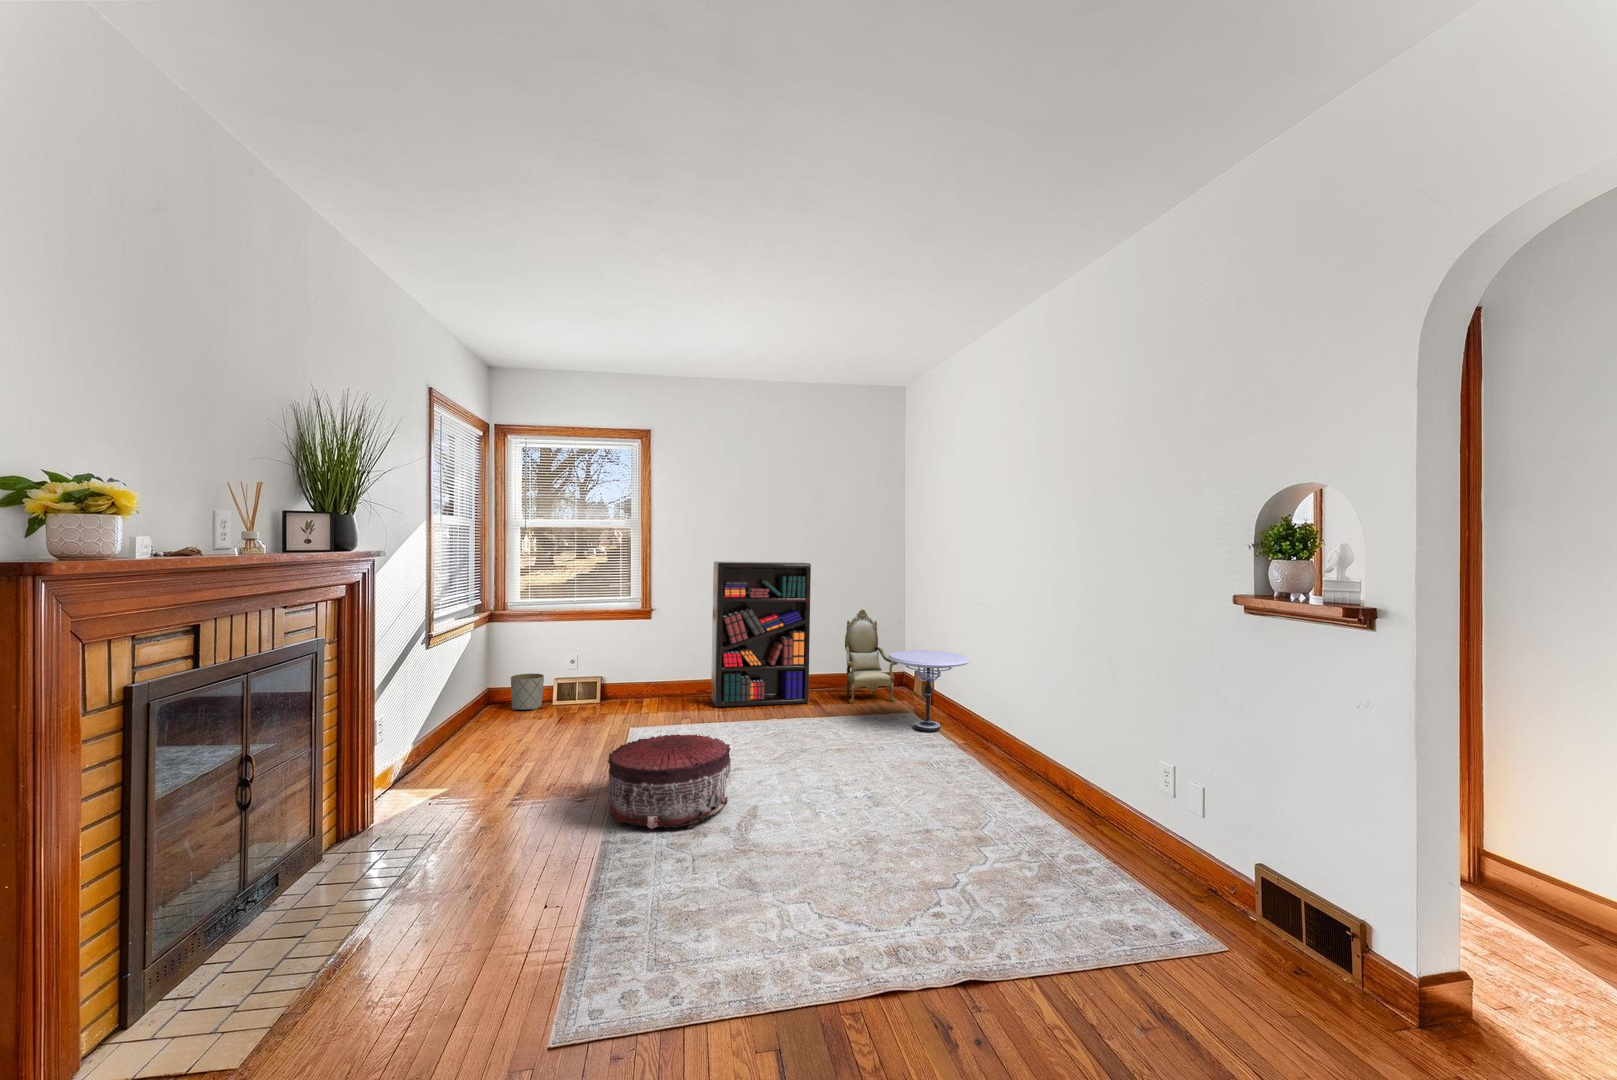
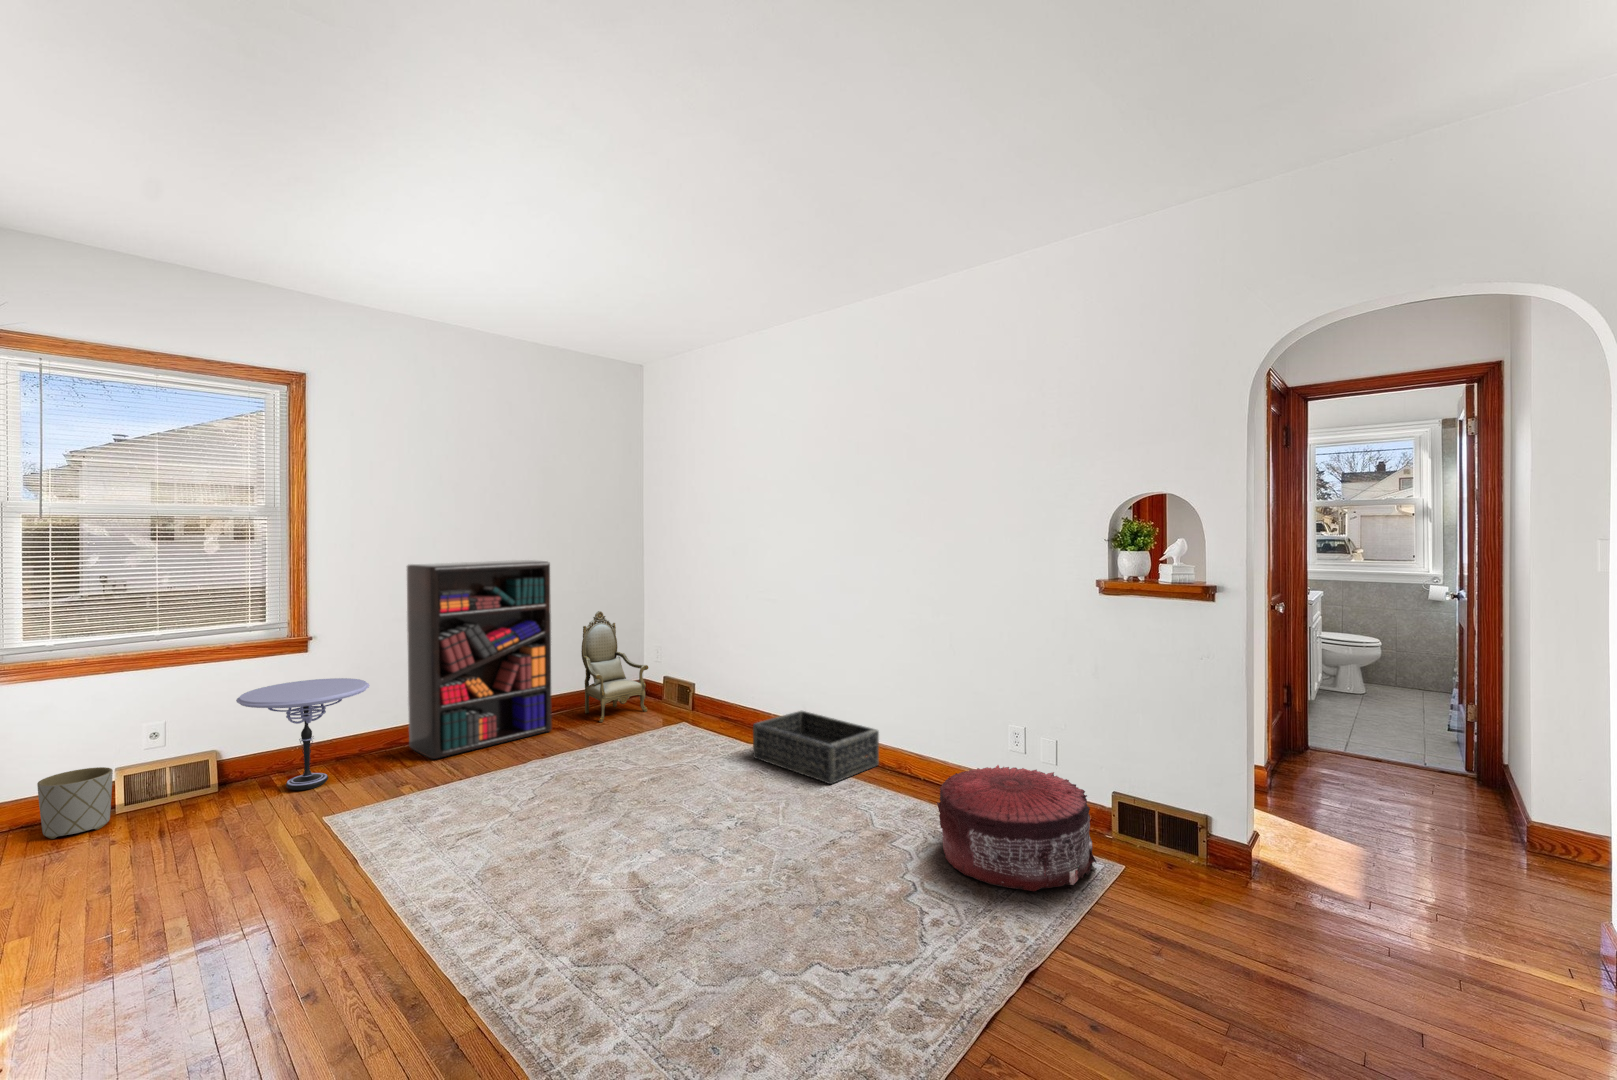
side table: present [888,650,970,732] -> present [236,678,369,790]
basket: none [939,718,1054,788] -> present [753,711,879,784]
pouf: present [608,734,731,829] -> present [937,765,1096,891]

